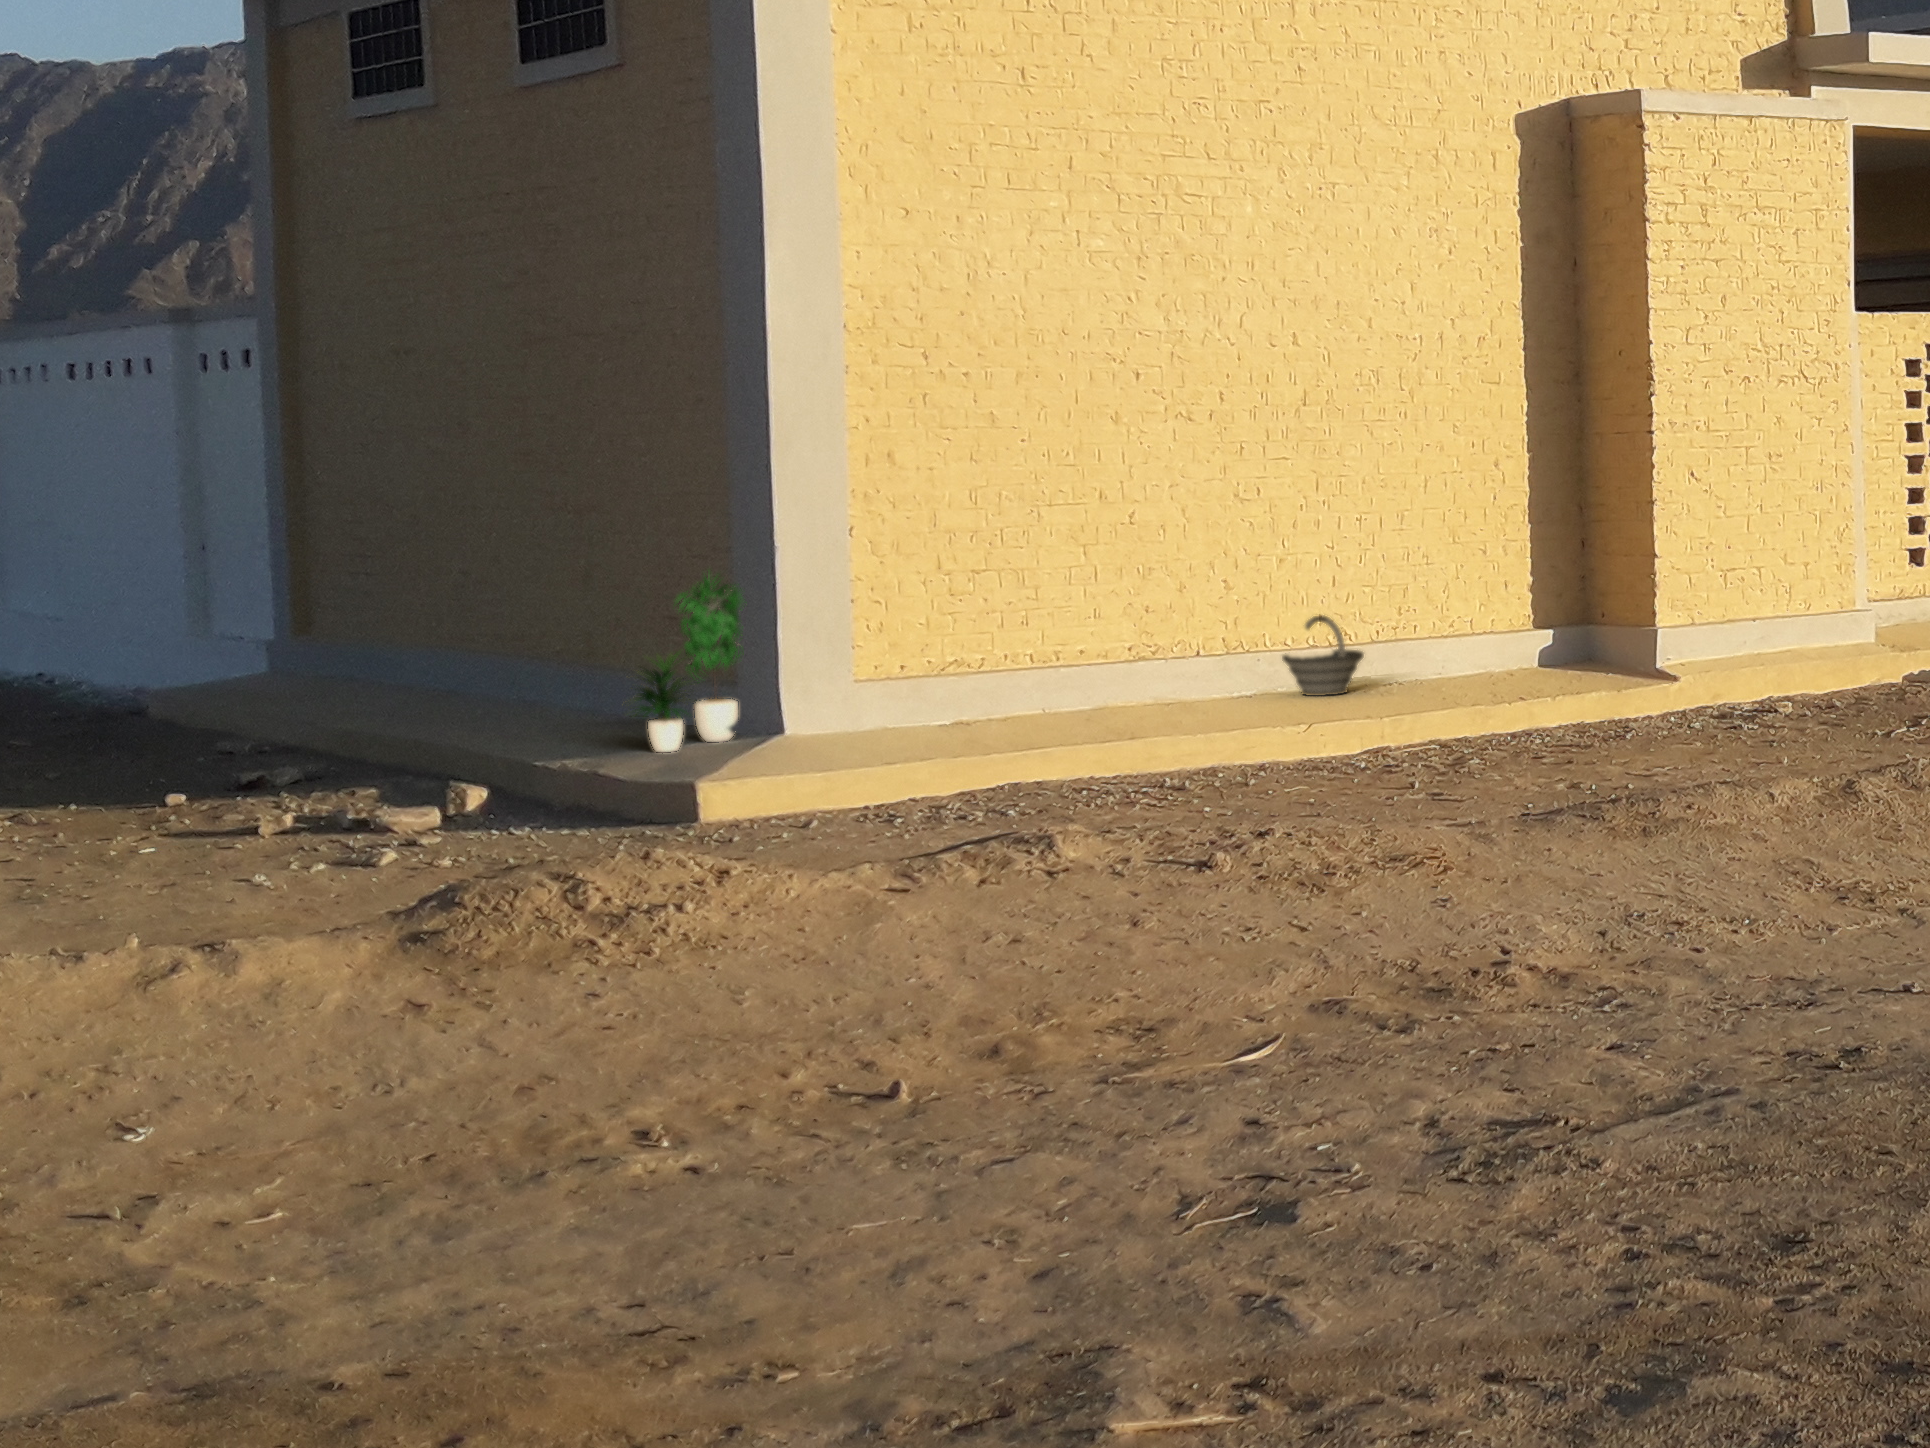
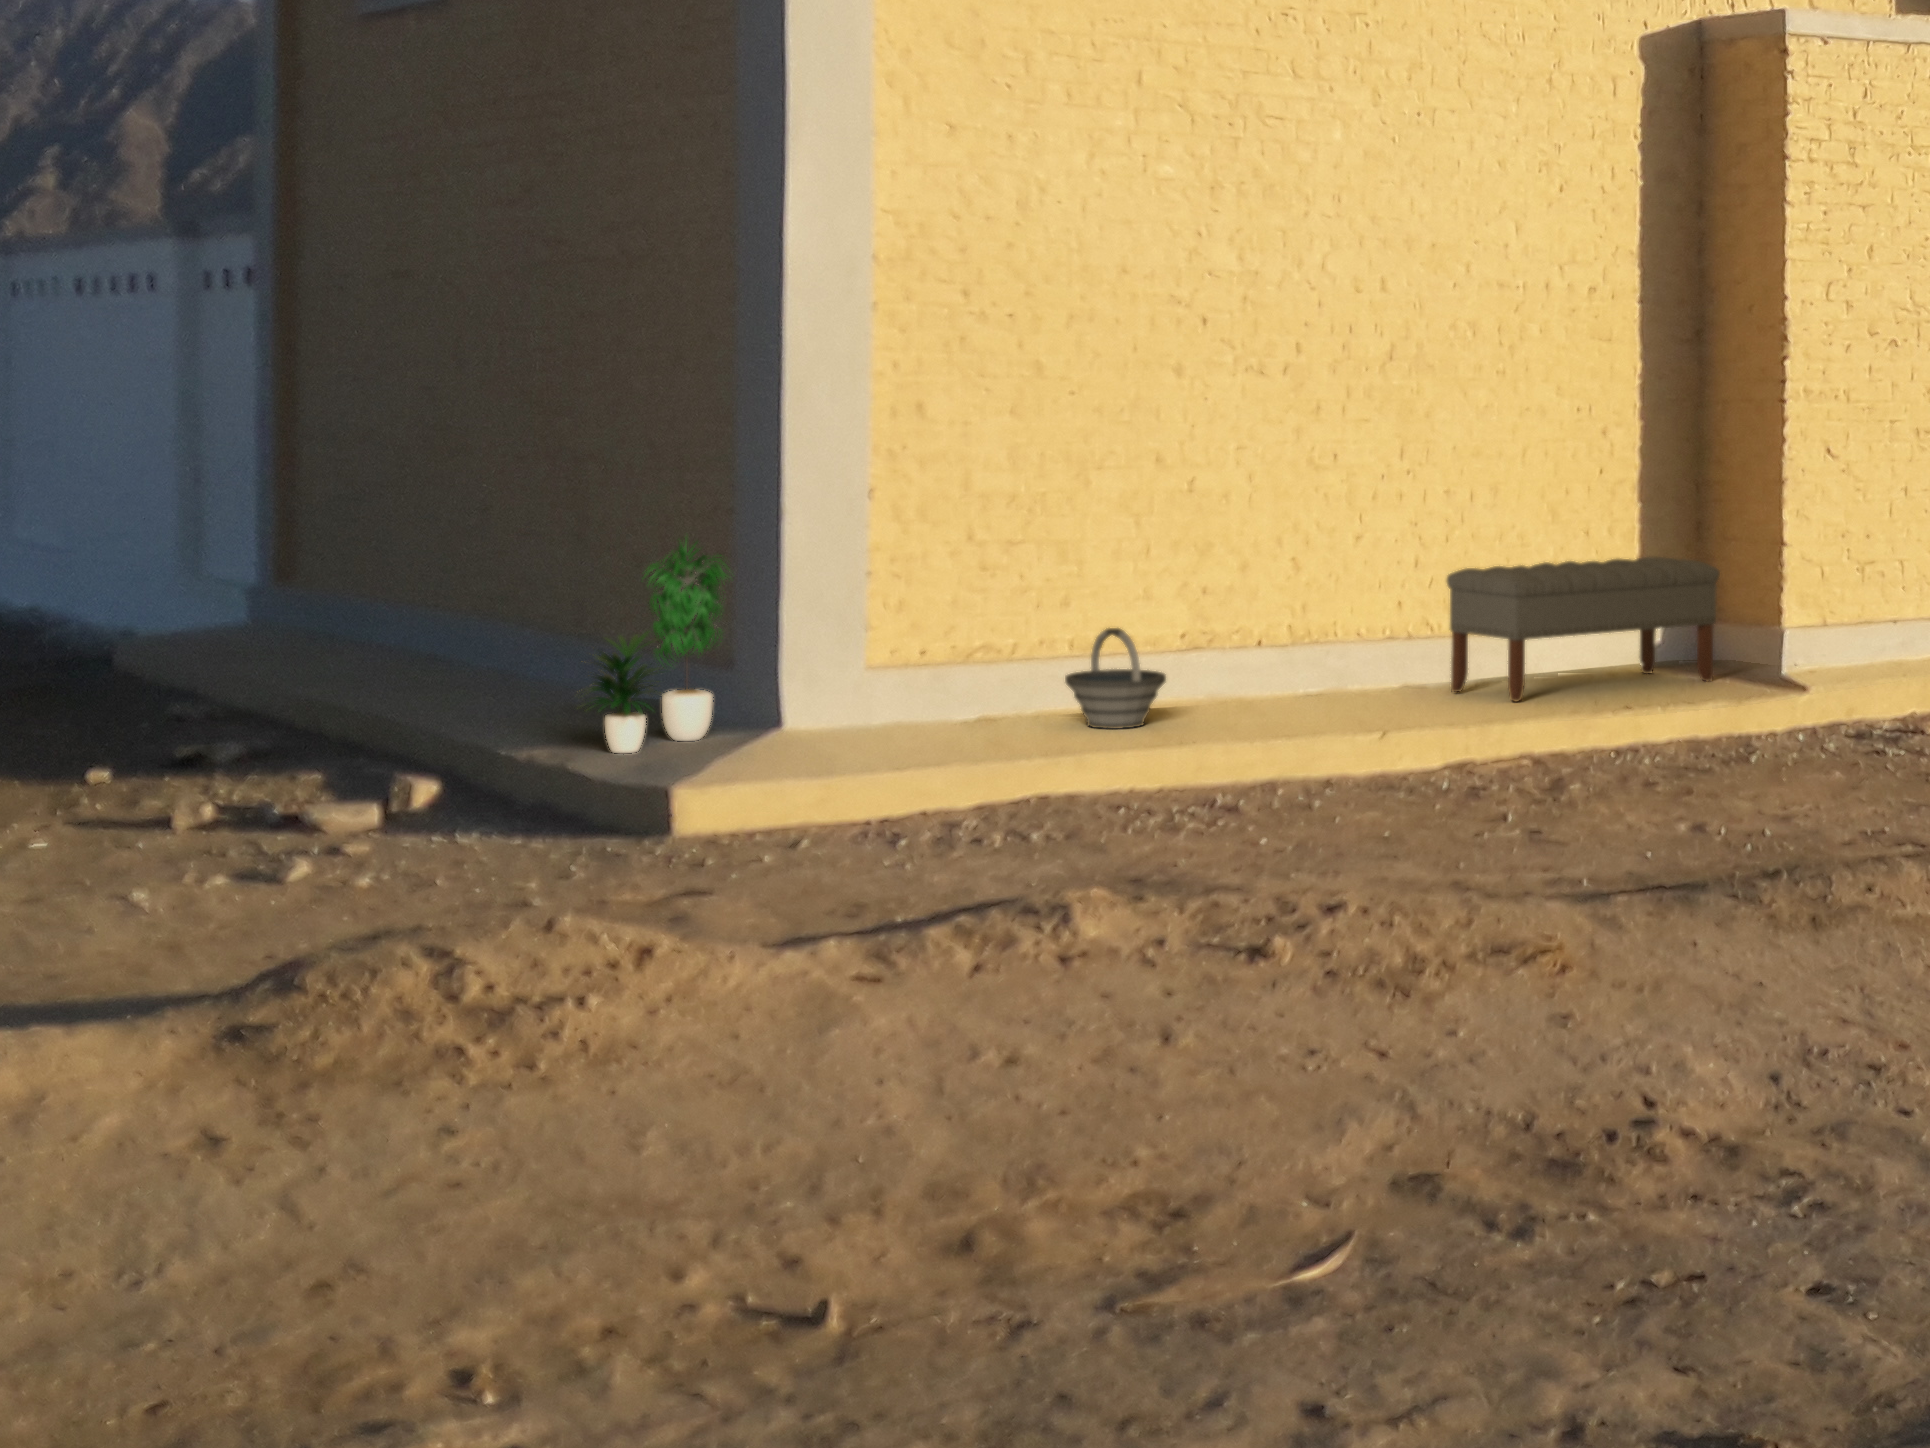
bench: none [1364,566,1598,689] -> present [1447,557,1720,701]
bucket: present [1282,616,1364,696] -> present [1065,628,1166,729]

